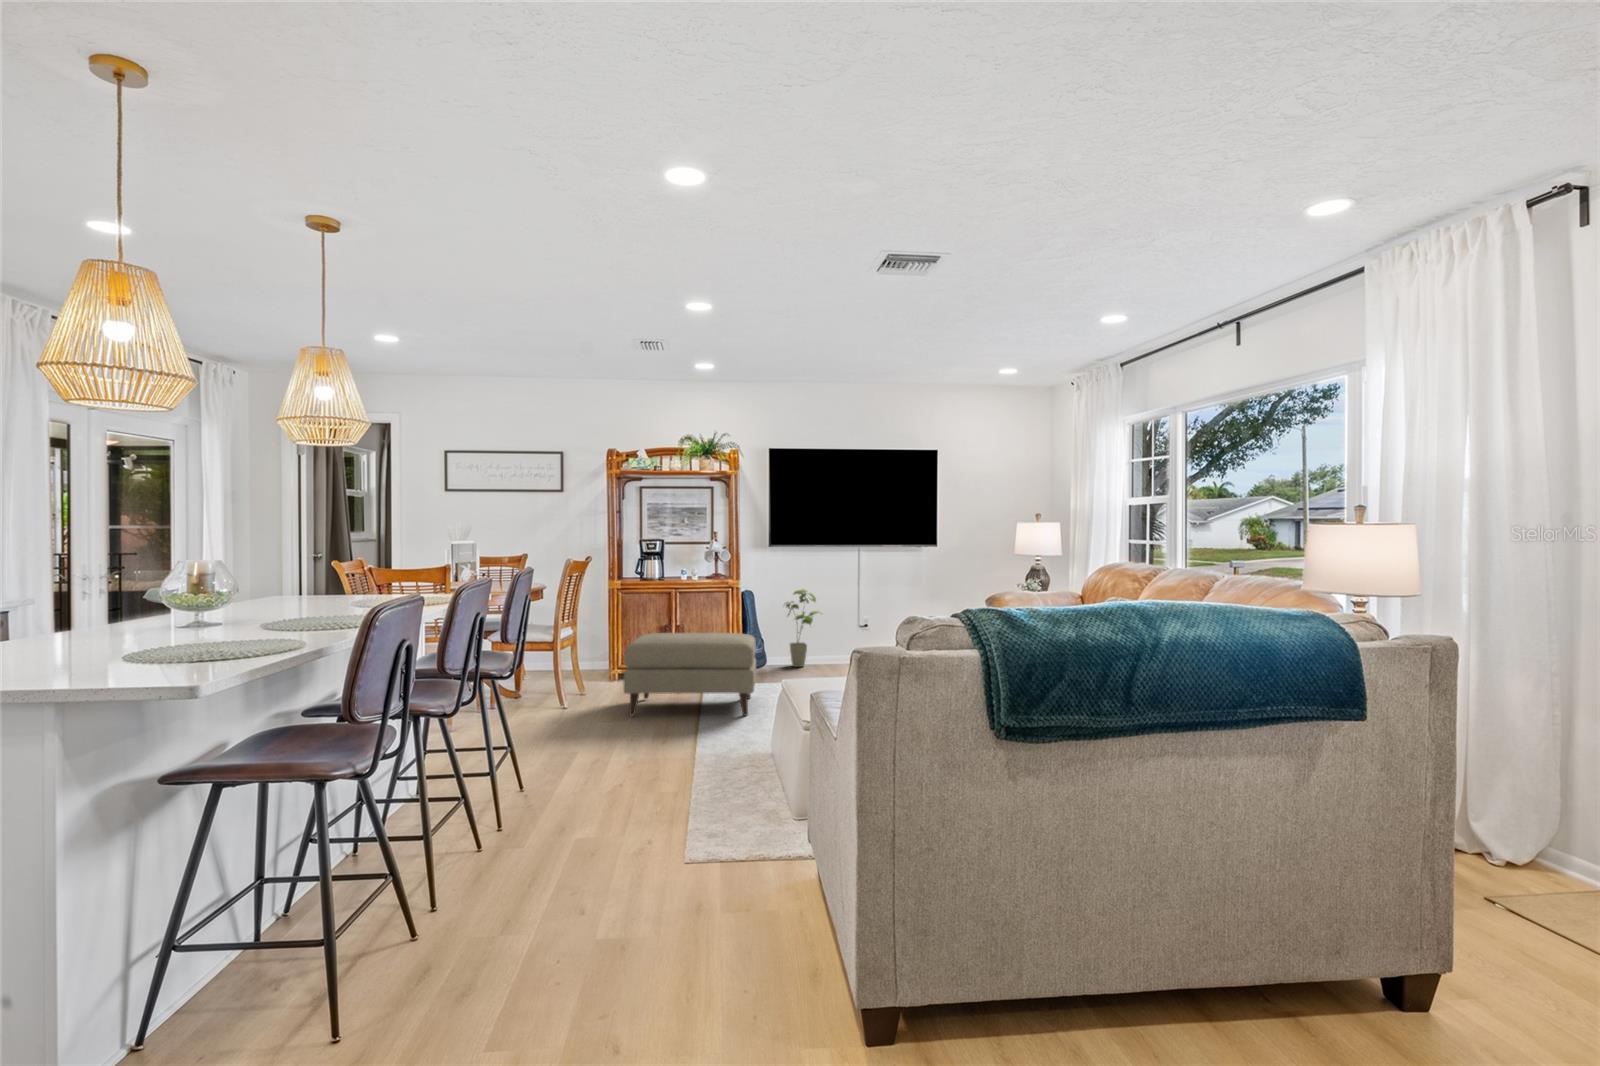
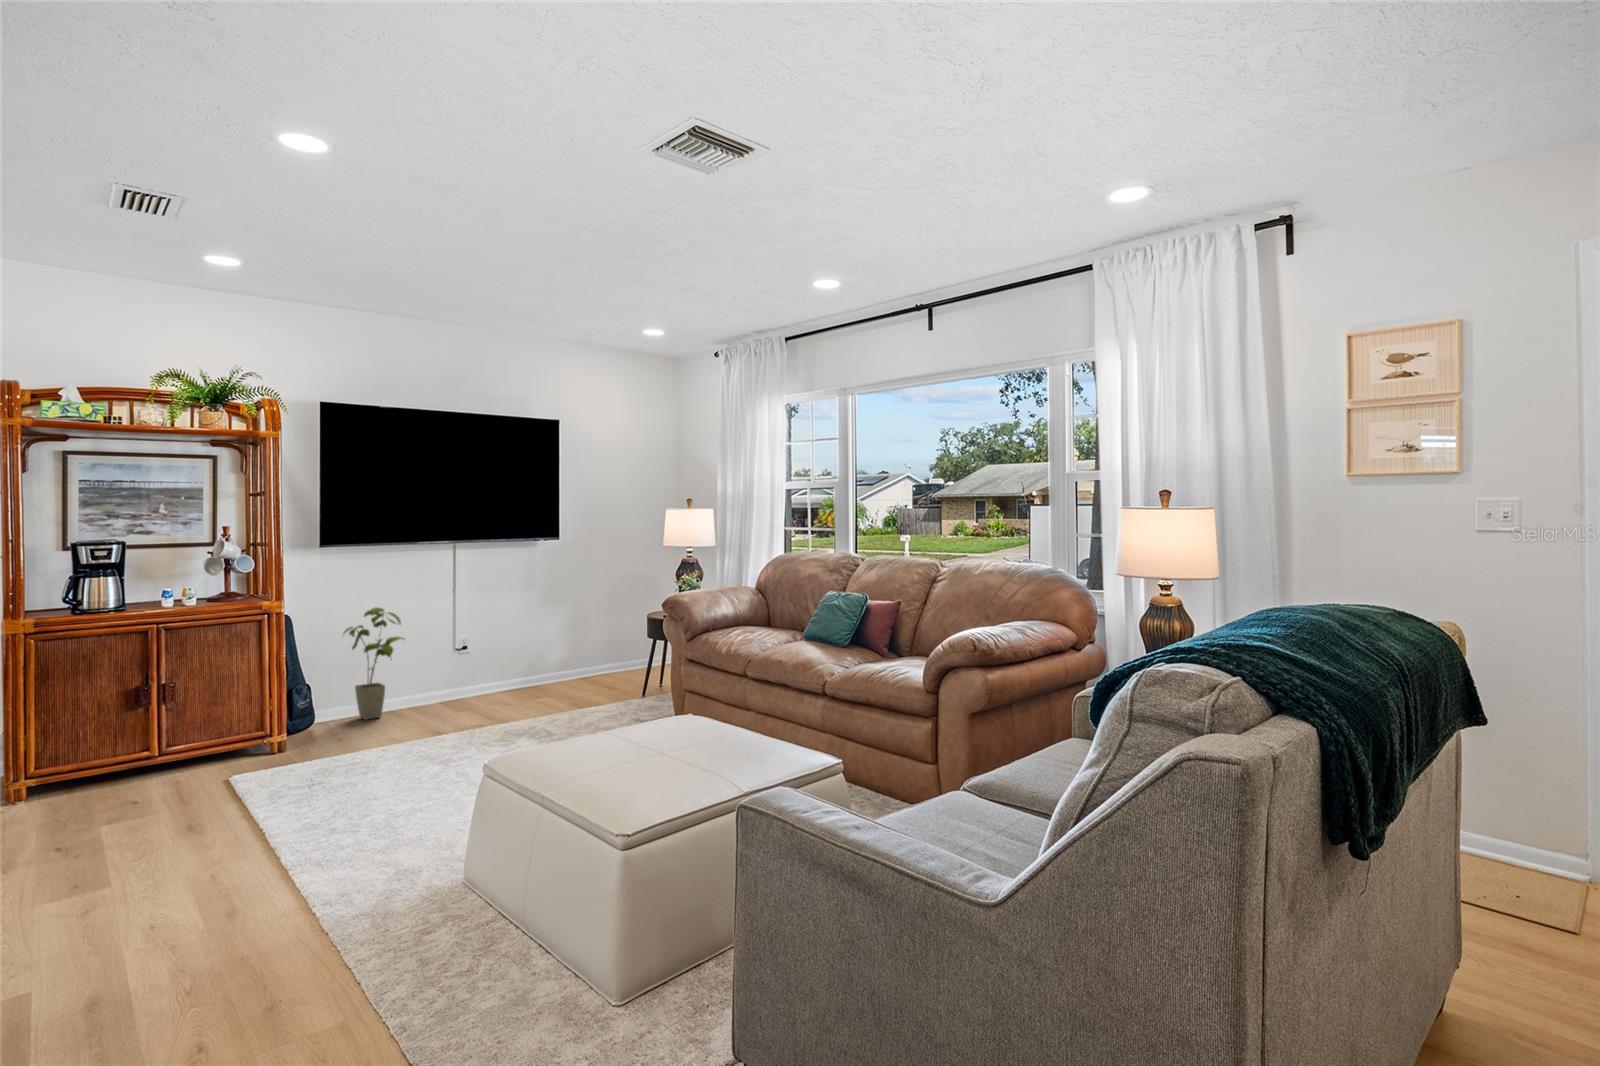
ottoman: present [624,633,756,716] -> none [89,691,364,877]

